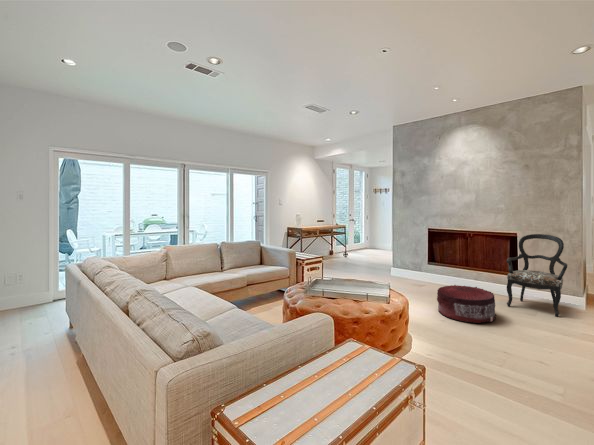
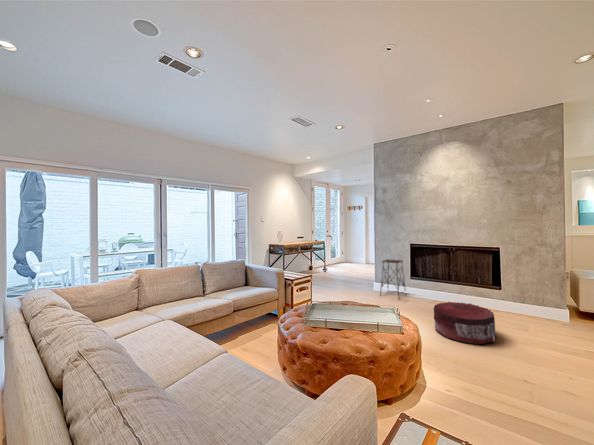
armchair: present [507,234,567,317] -> none [494,248,557,331]
side table: none [395,244,422,284] -> present [381,259,405,297]

